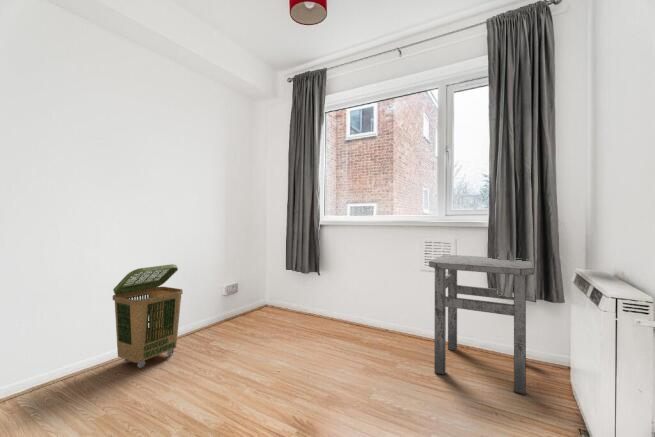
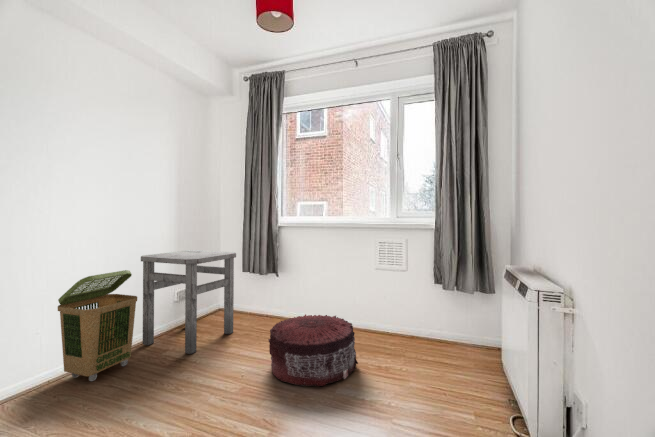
side table: present [429,255,534,394] -> present [141,250,236,354]
pouf: none [304,315,399,393] -> present [268,314,358,386]

